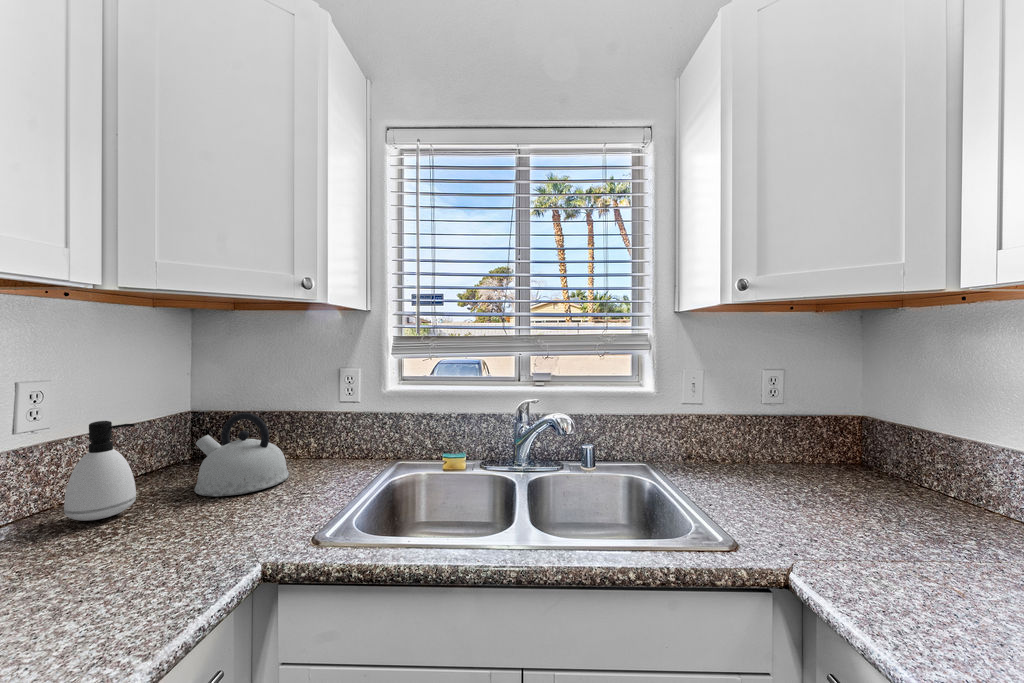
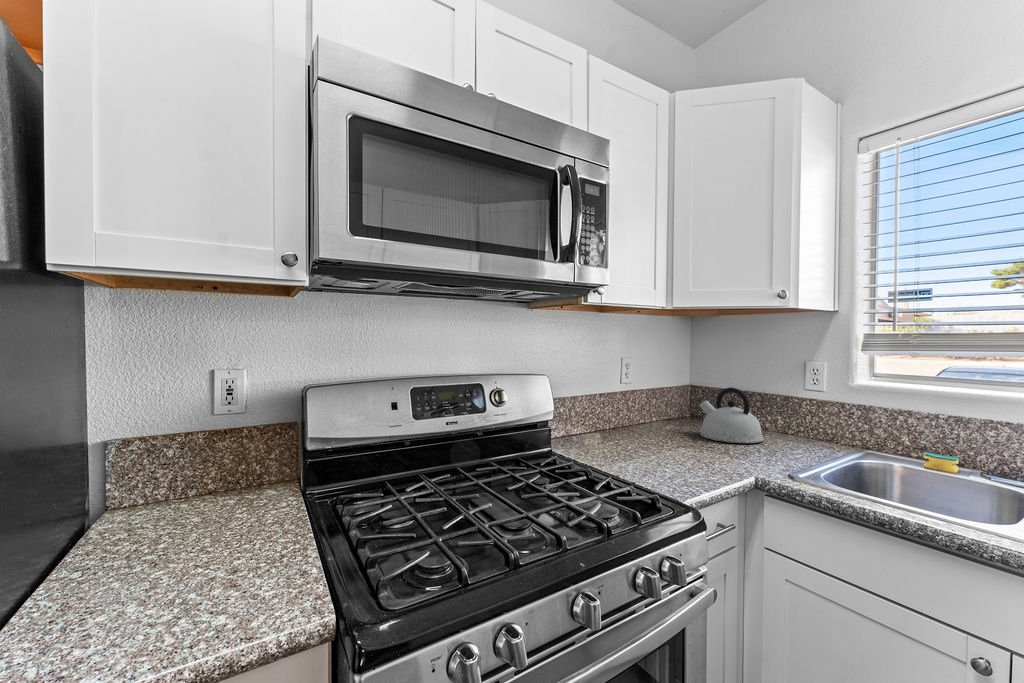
soap dispenser: present [64,421,136,521] -> none [642,381,673,436]

